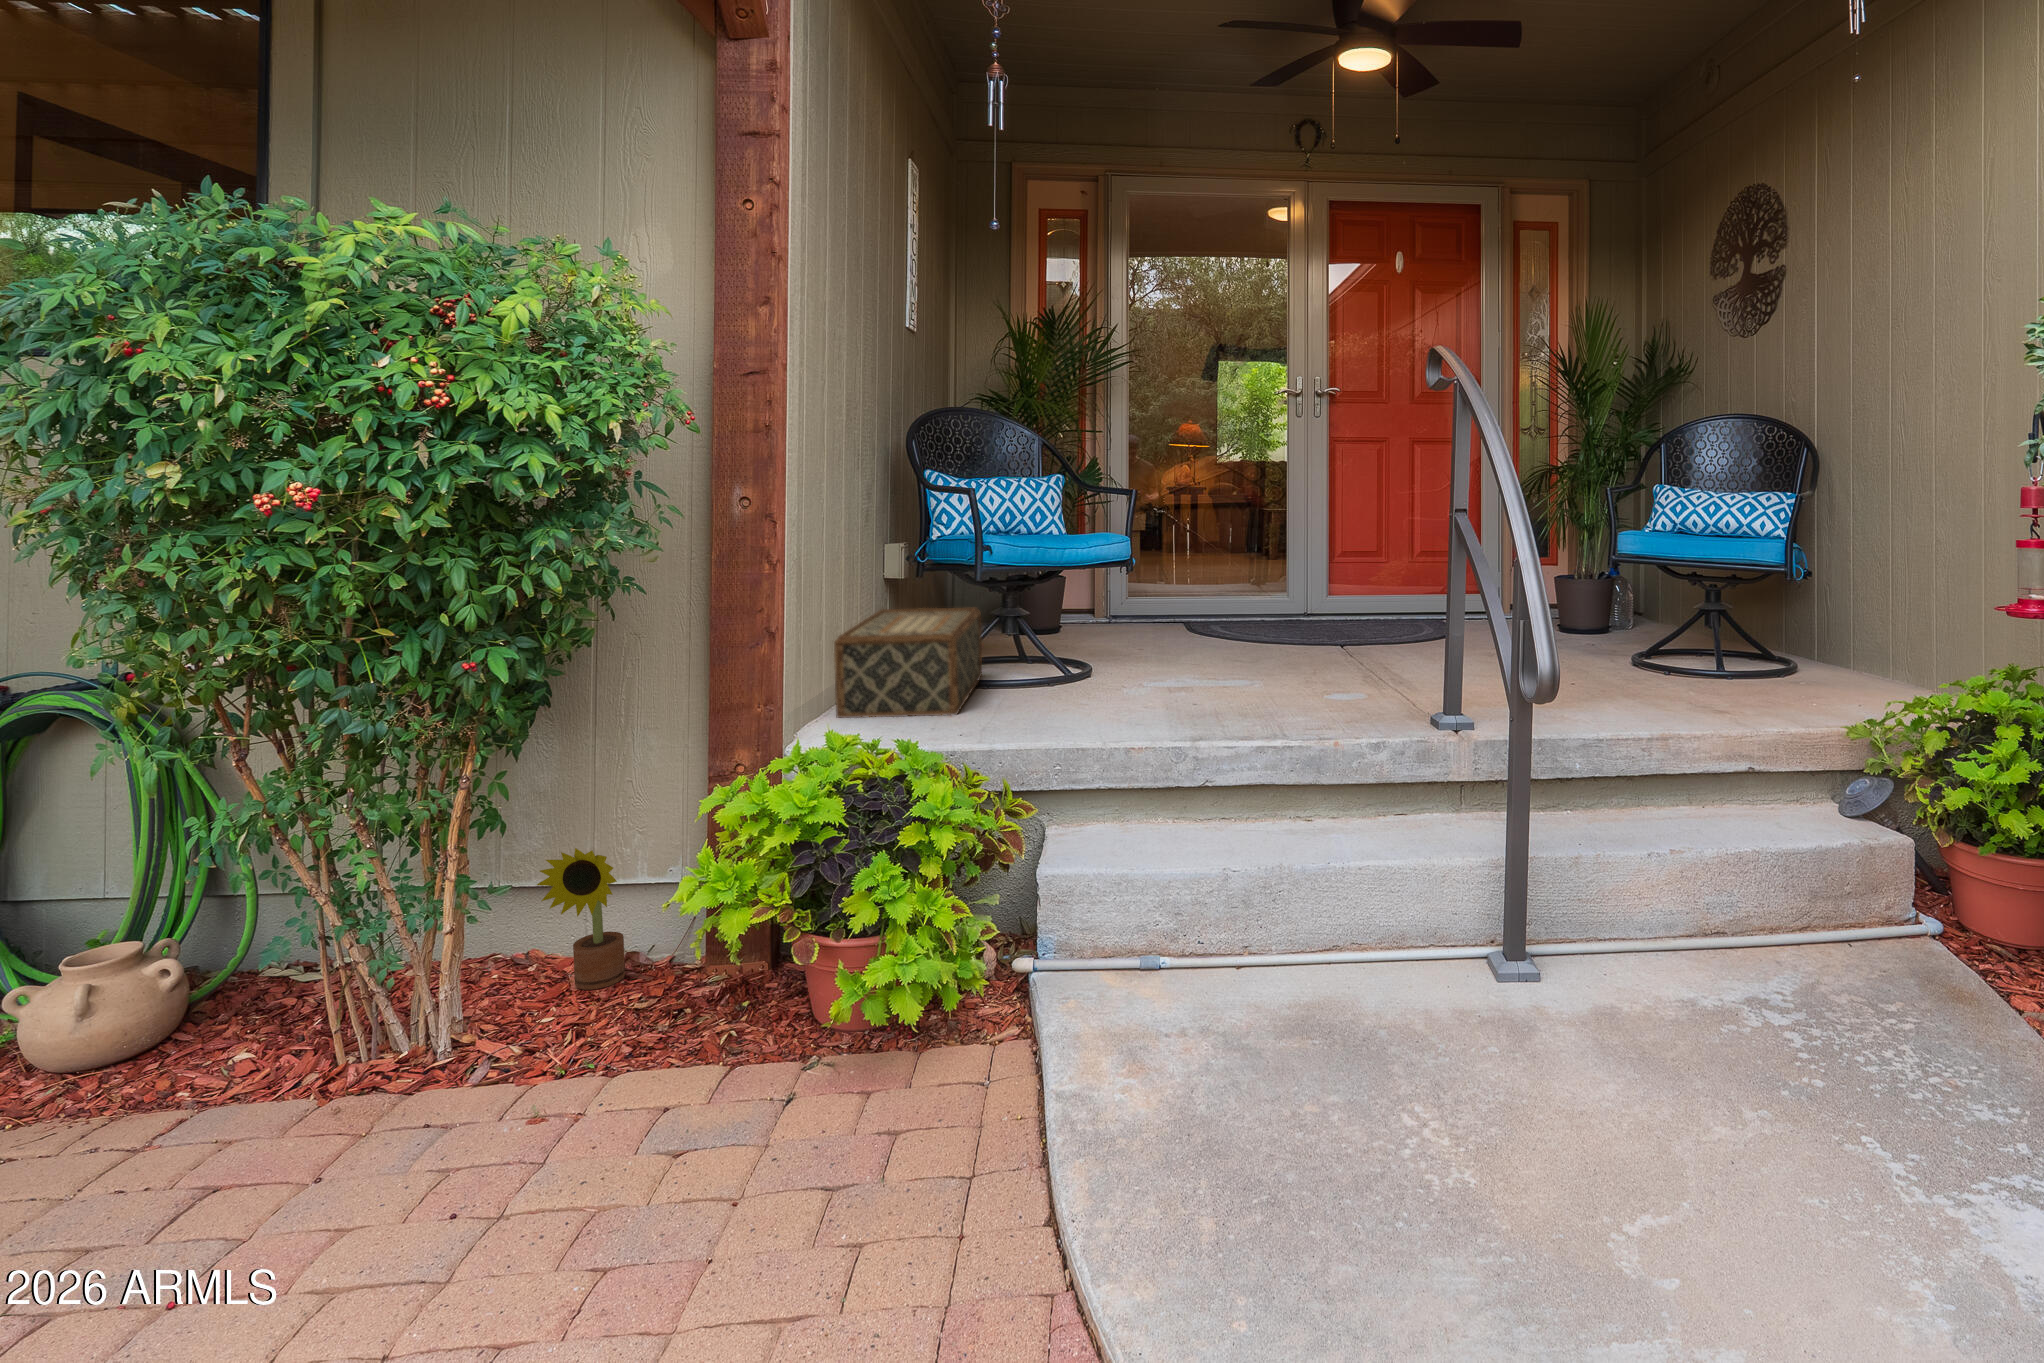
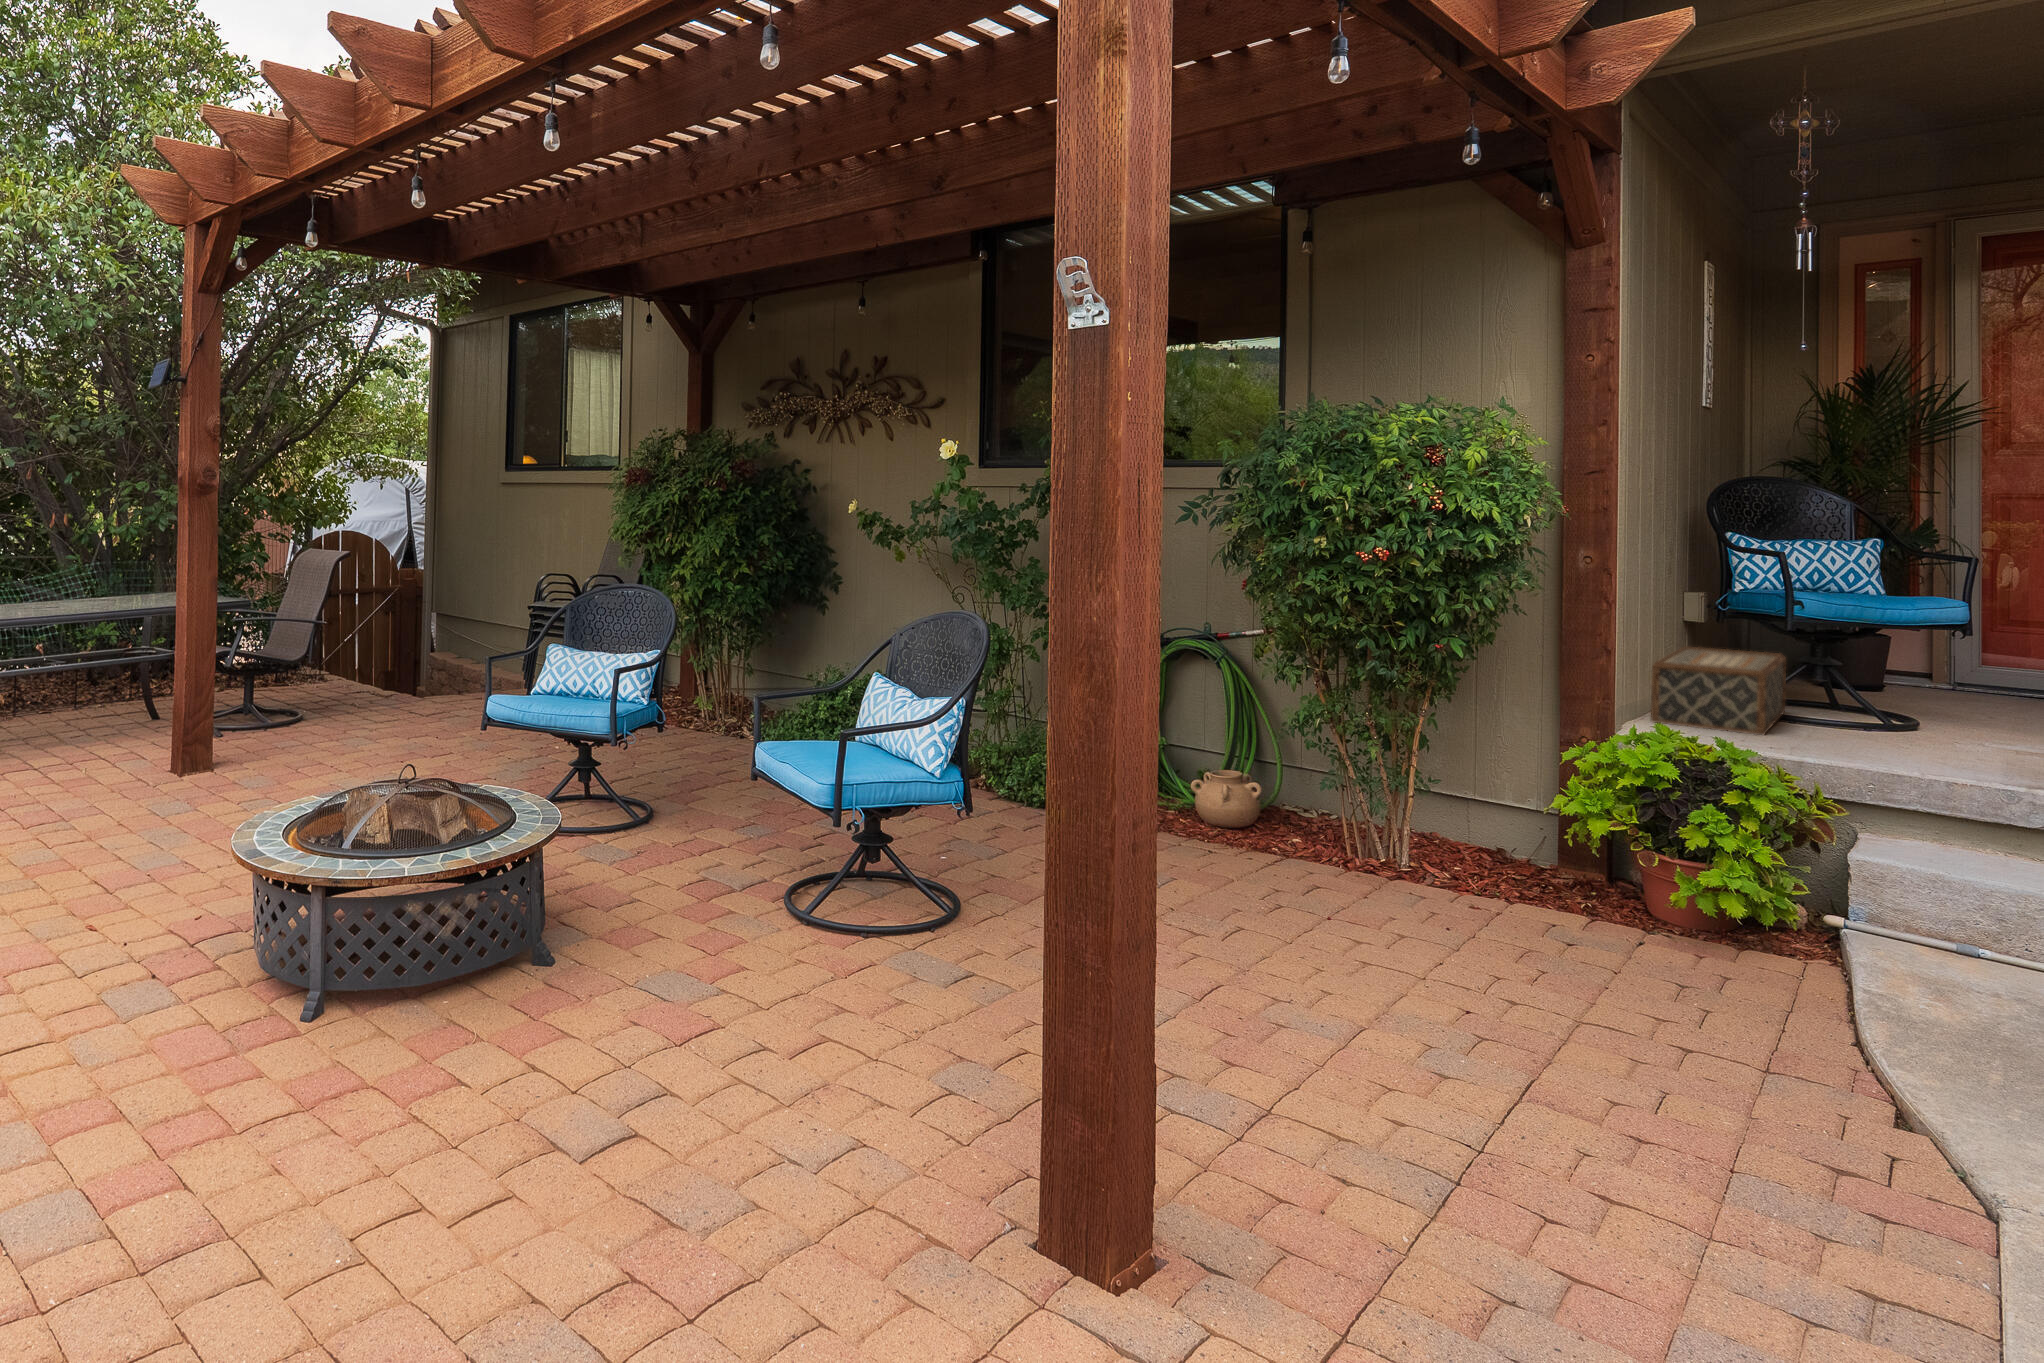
decorative plant: present [536,848,625,990] -> none [1447,769,1499,861]

